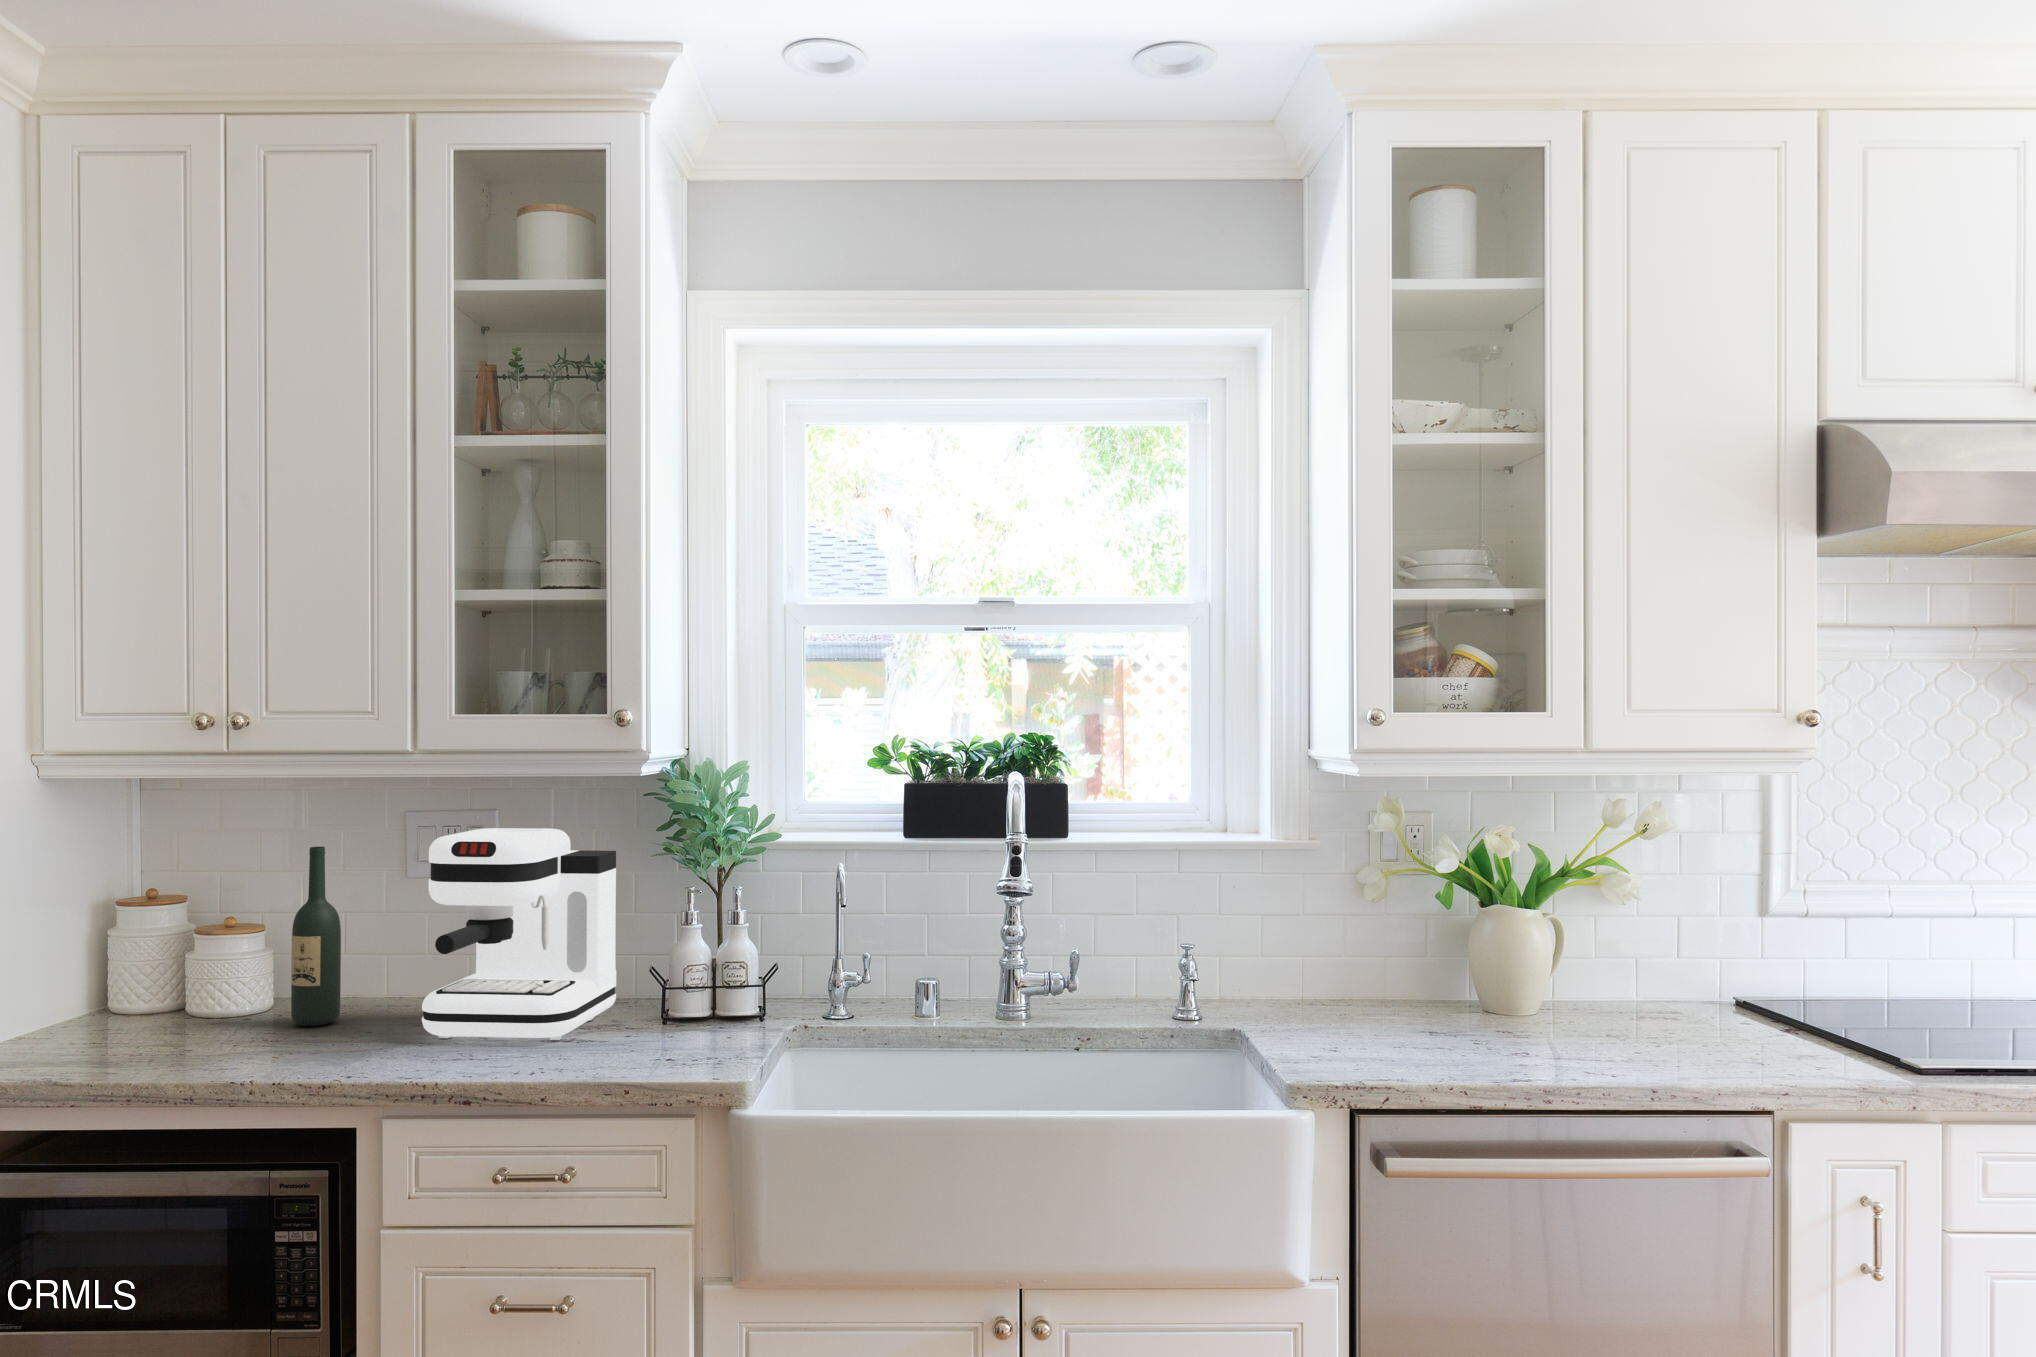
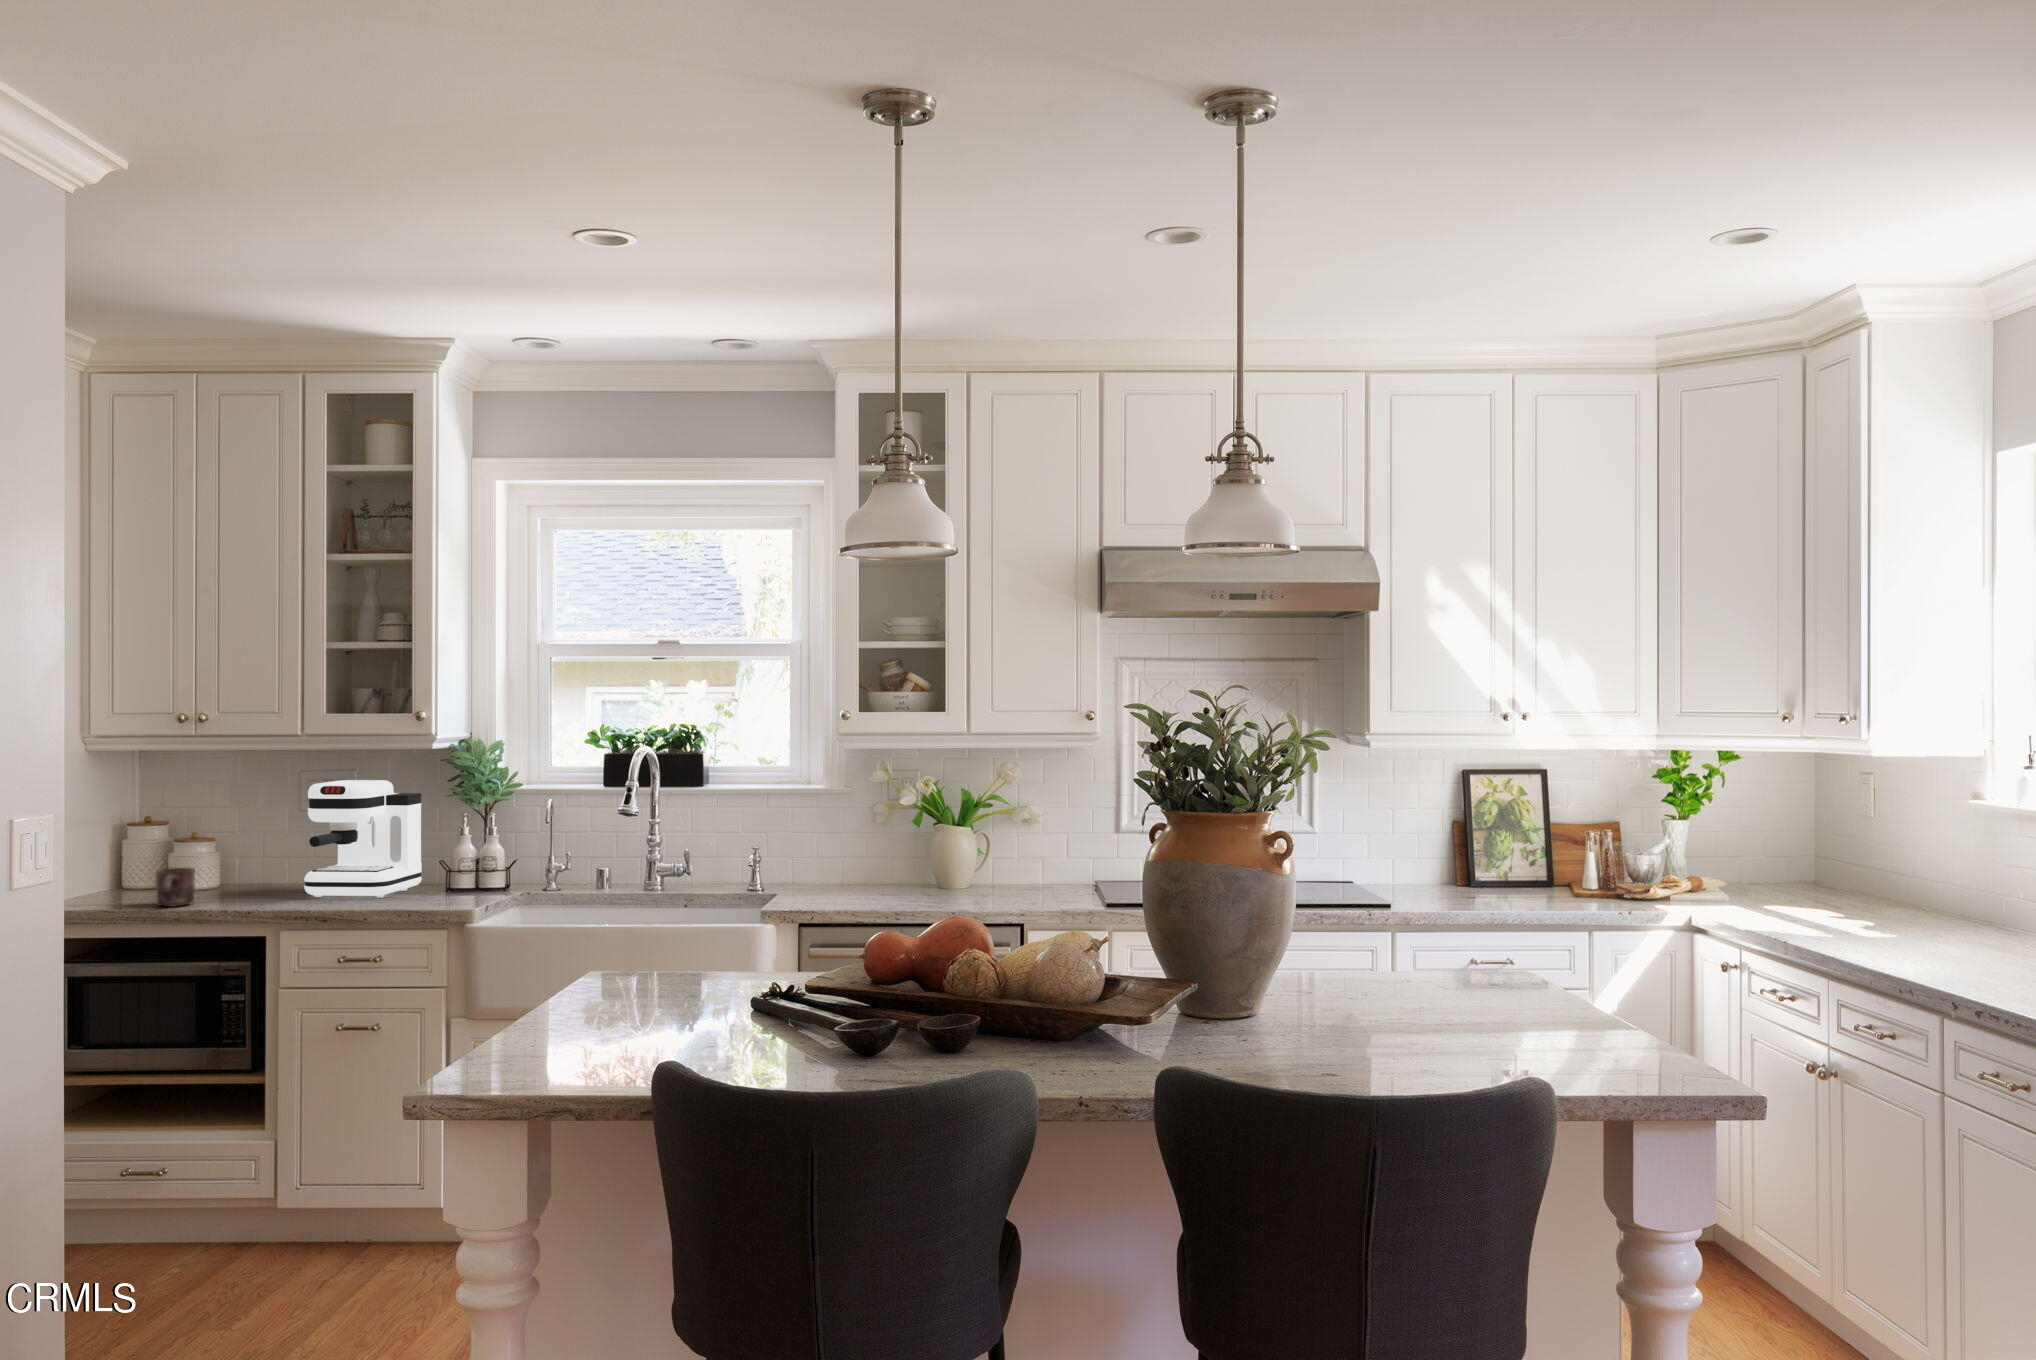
wine bottle: present [291,847,341,1026] -> none [231,791,259,893]
mug: none [157,990,229,1066] -> present [156,868,195,907]

